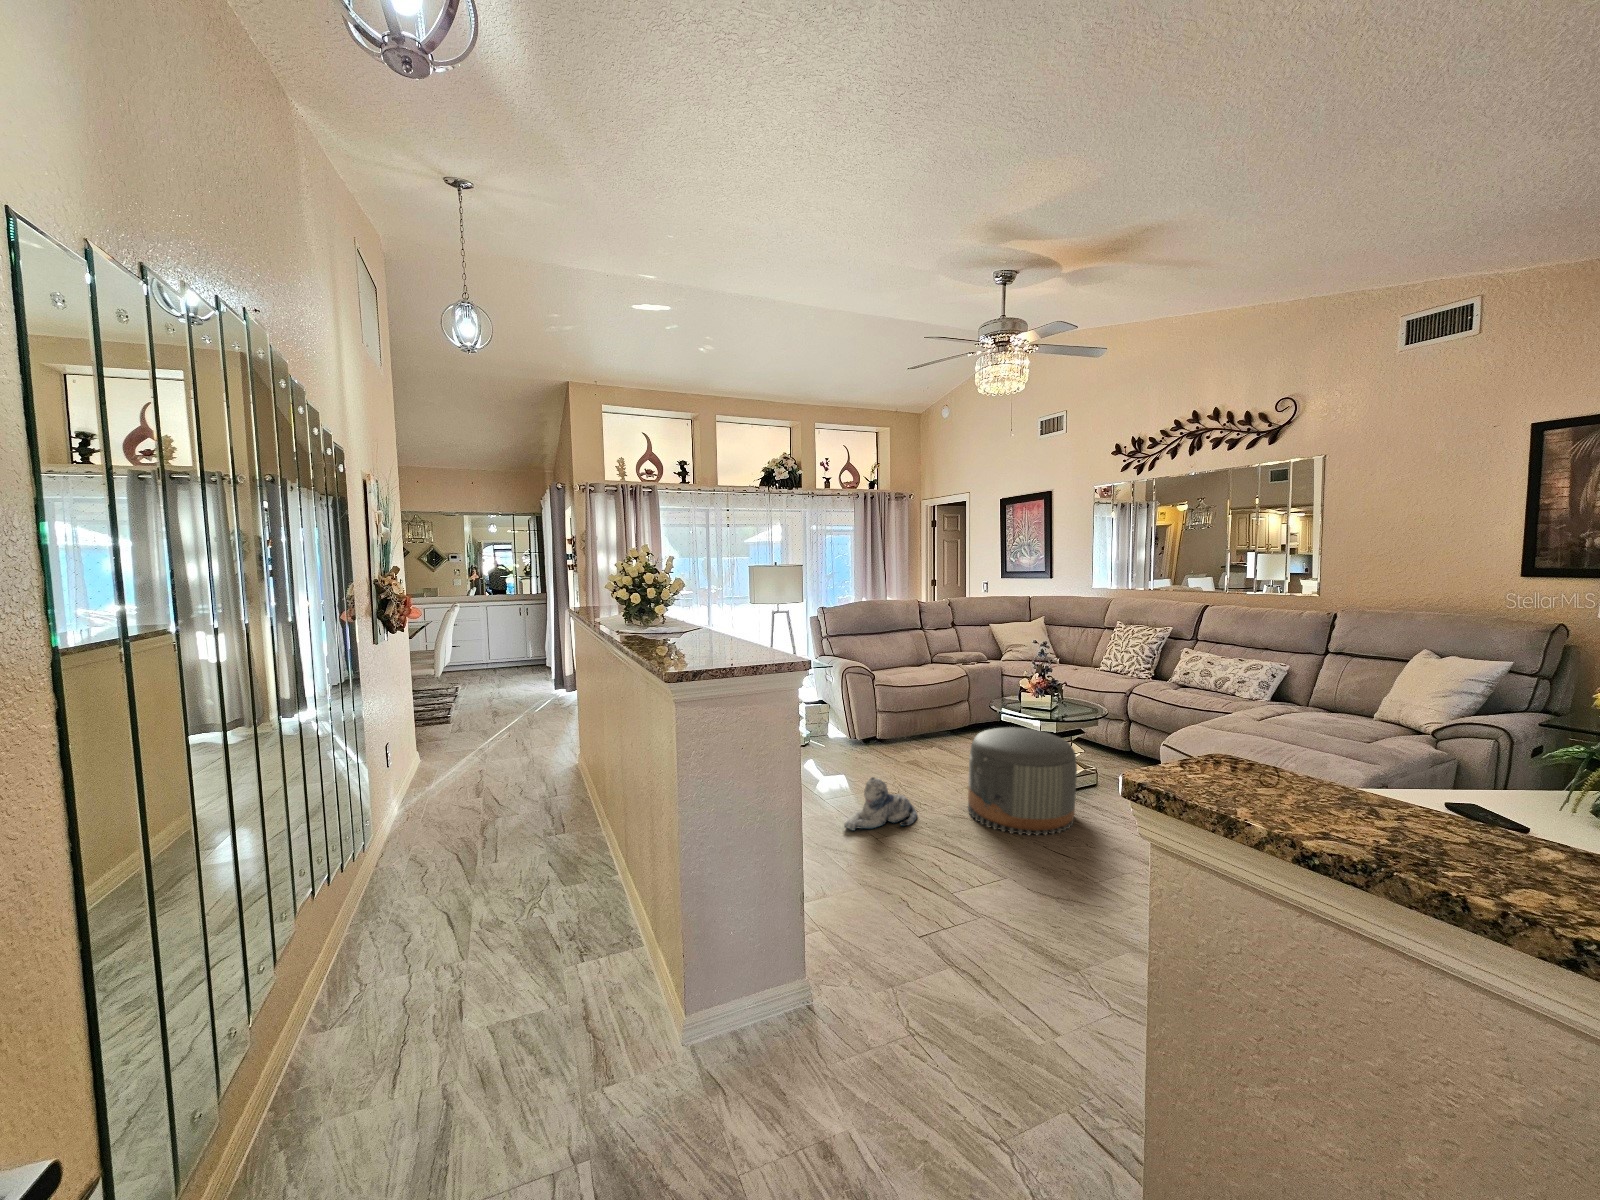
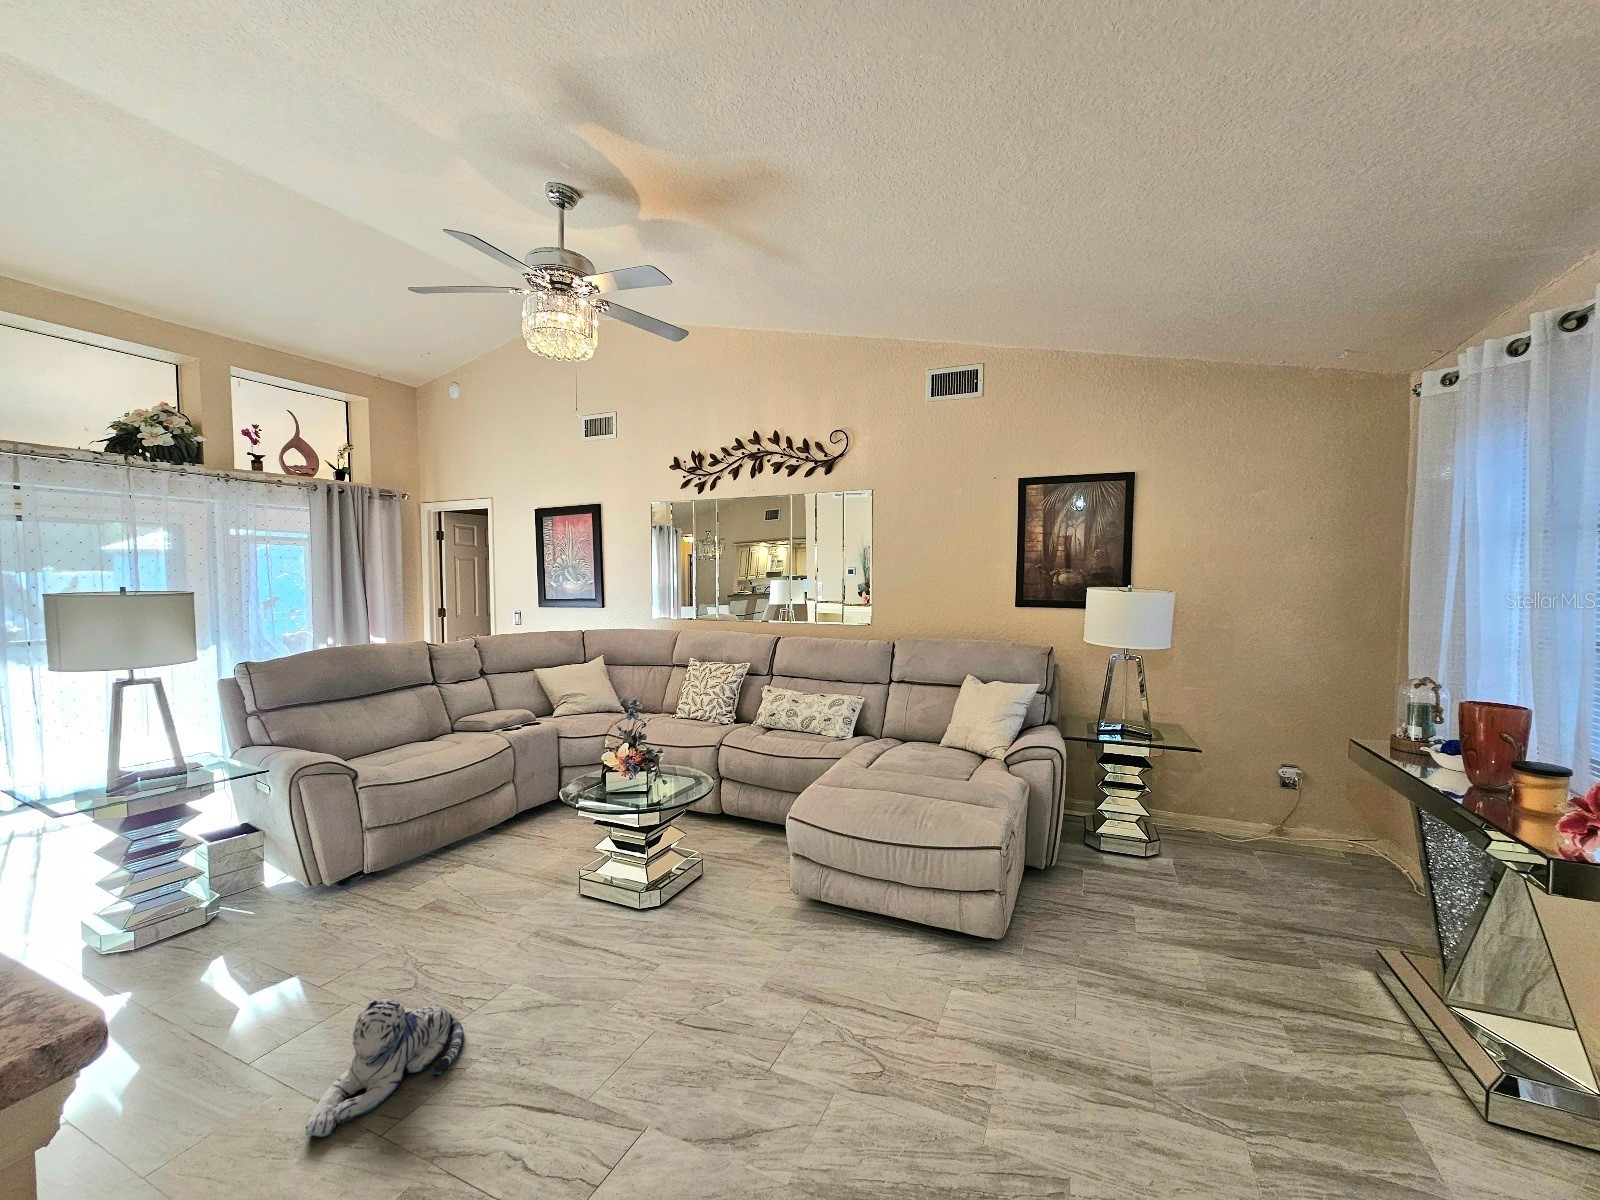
pouf: present [968,727,1077,835] -> none [549,829,707,1014]

